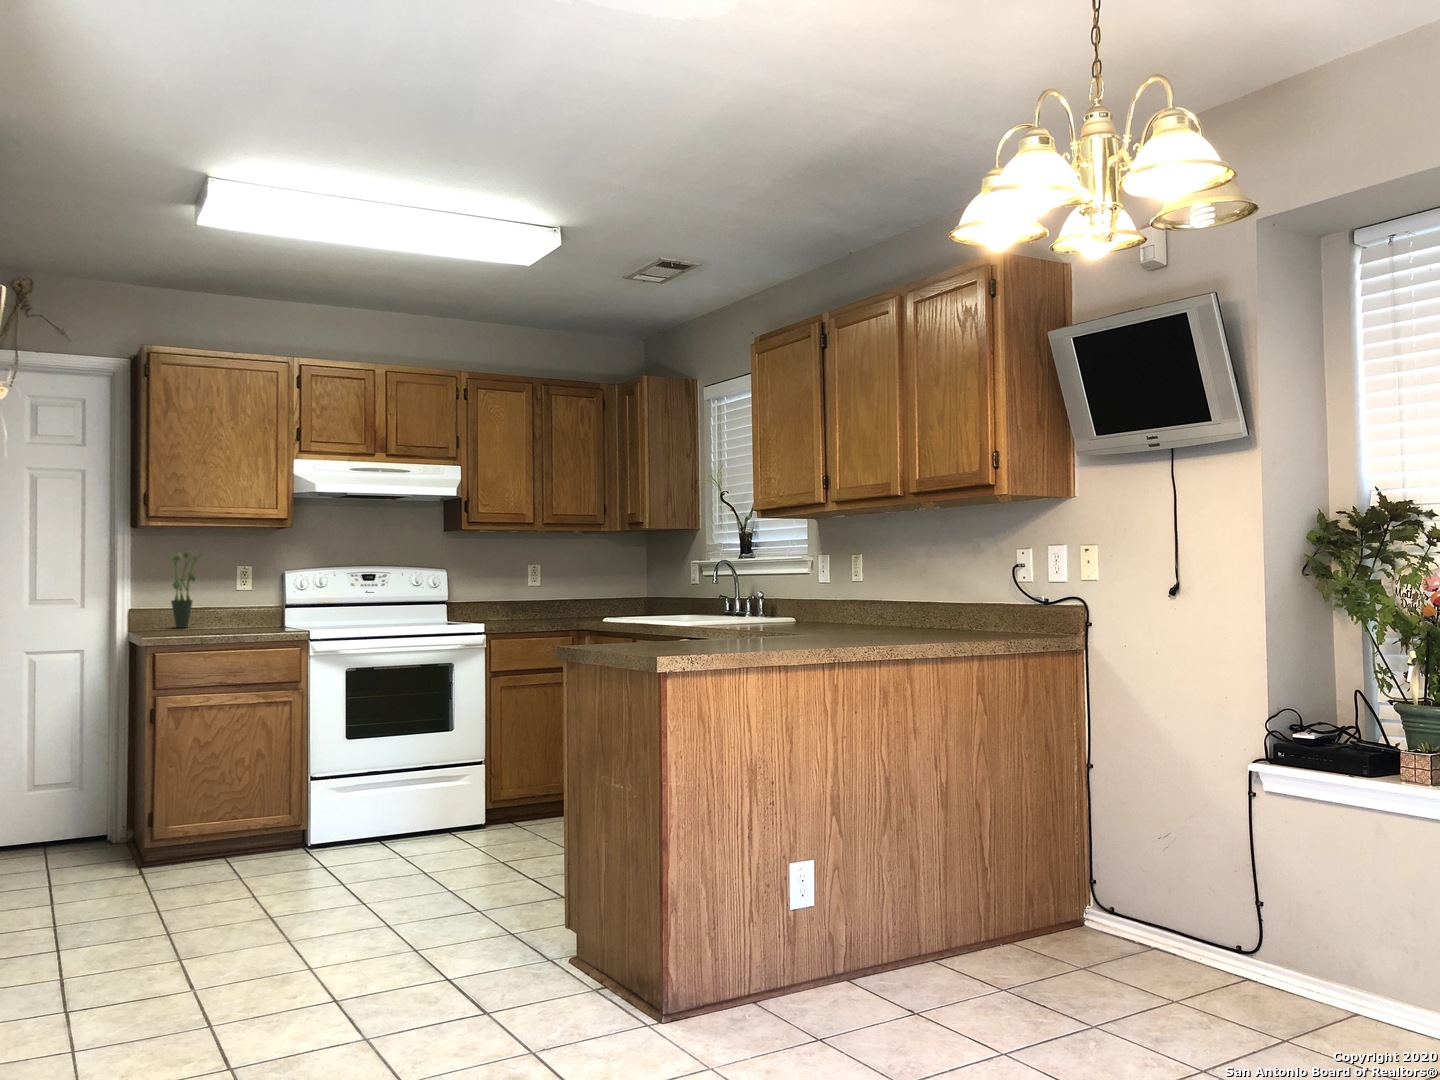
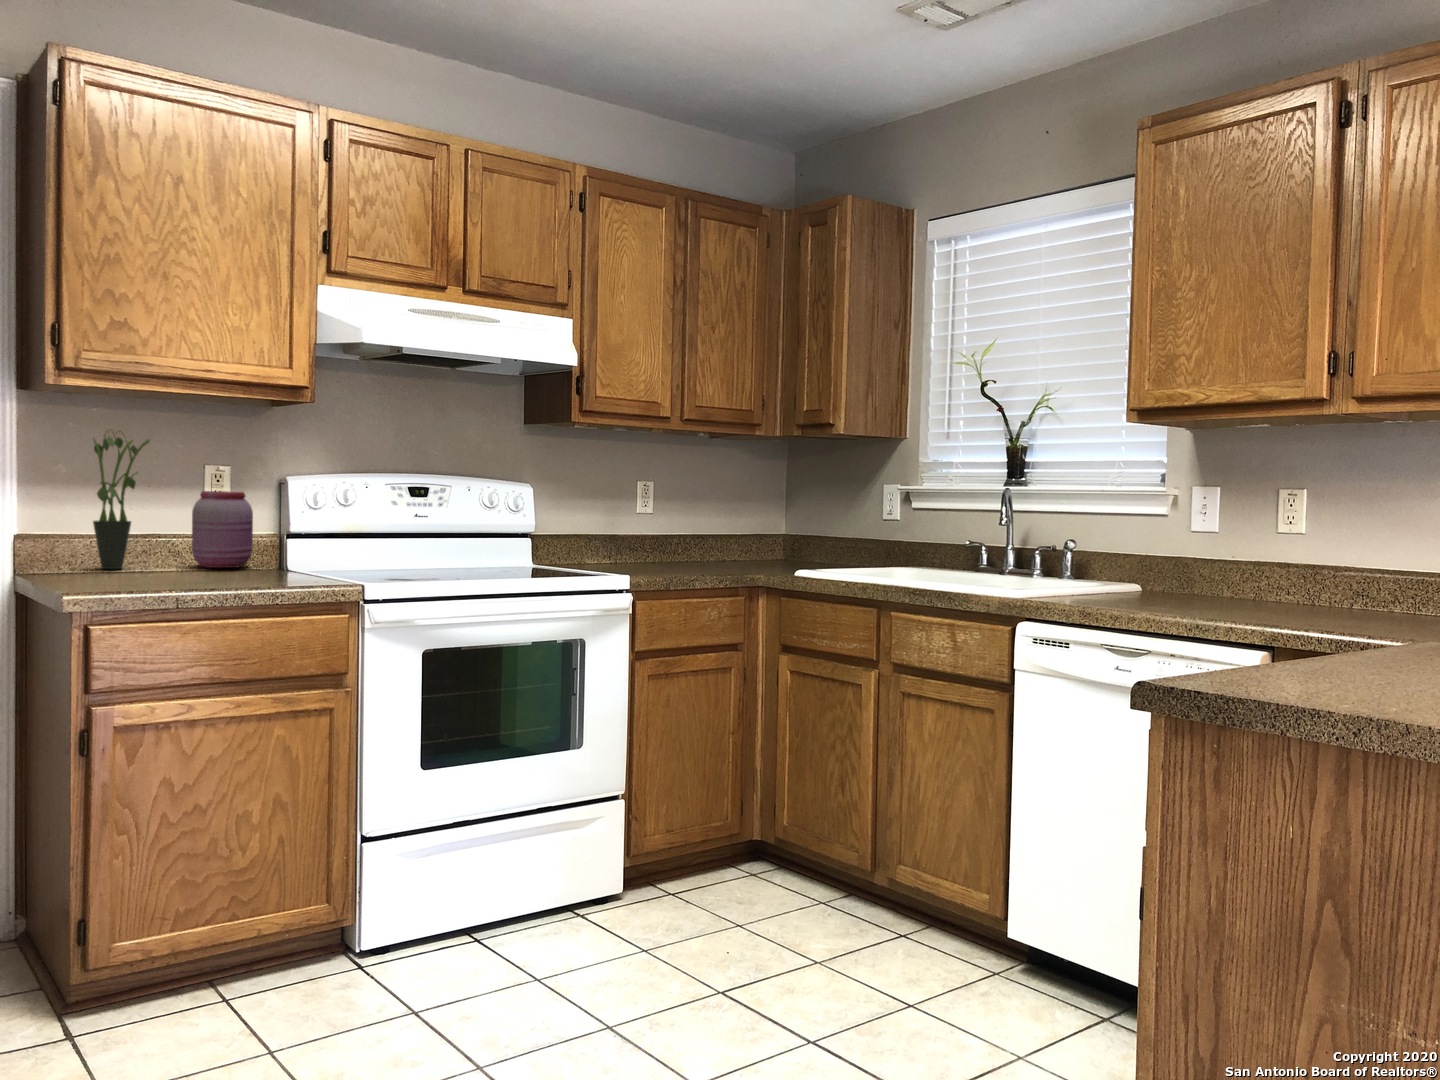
jar: none [228,581,263,626] -> present [192,491,253,568]

